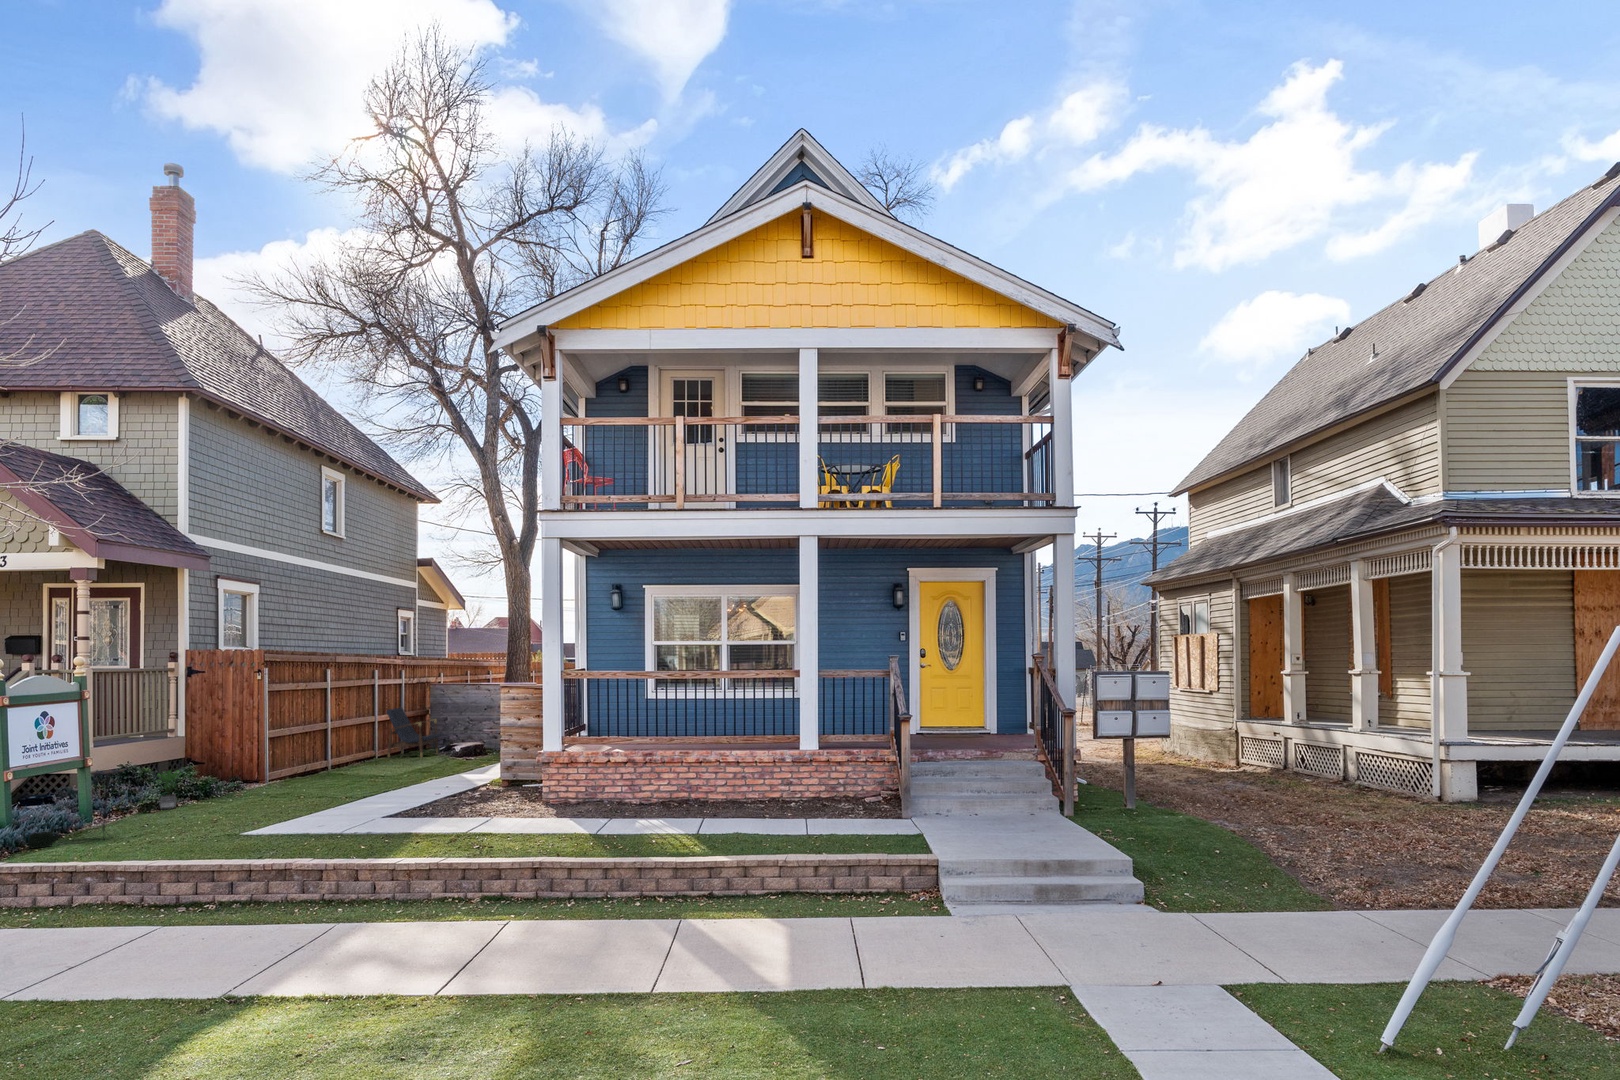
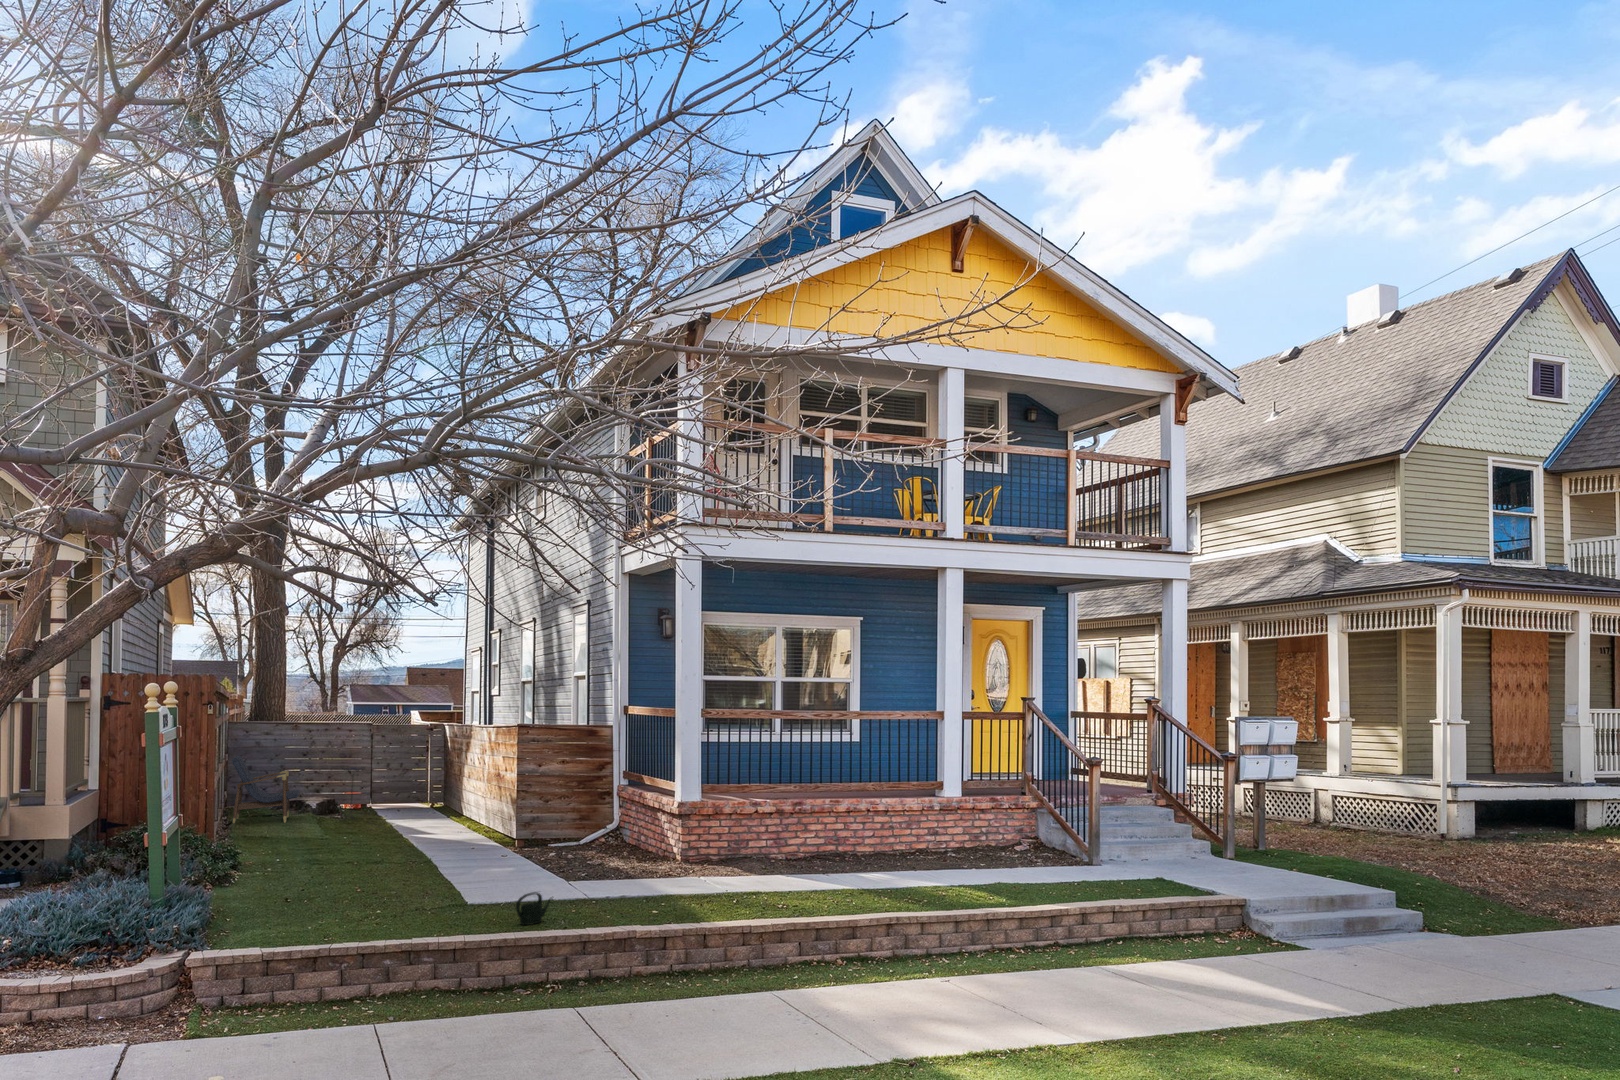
side table: present [90,770,124,835] -> present [342,767,364,818]
potted plant: present [158,771,181,810] -> none [136,836,180,893]
watering can: present [23,824,62,848] -> present [516,892,552,925]

